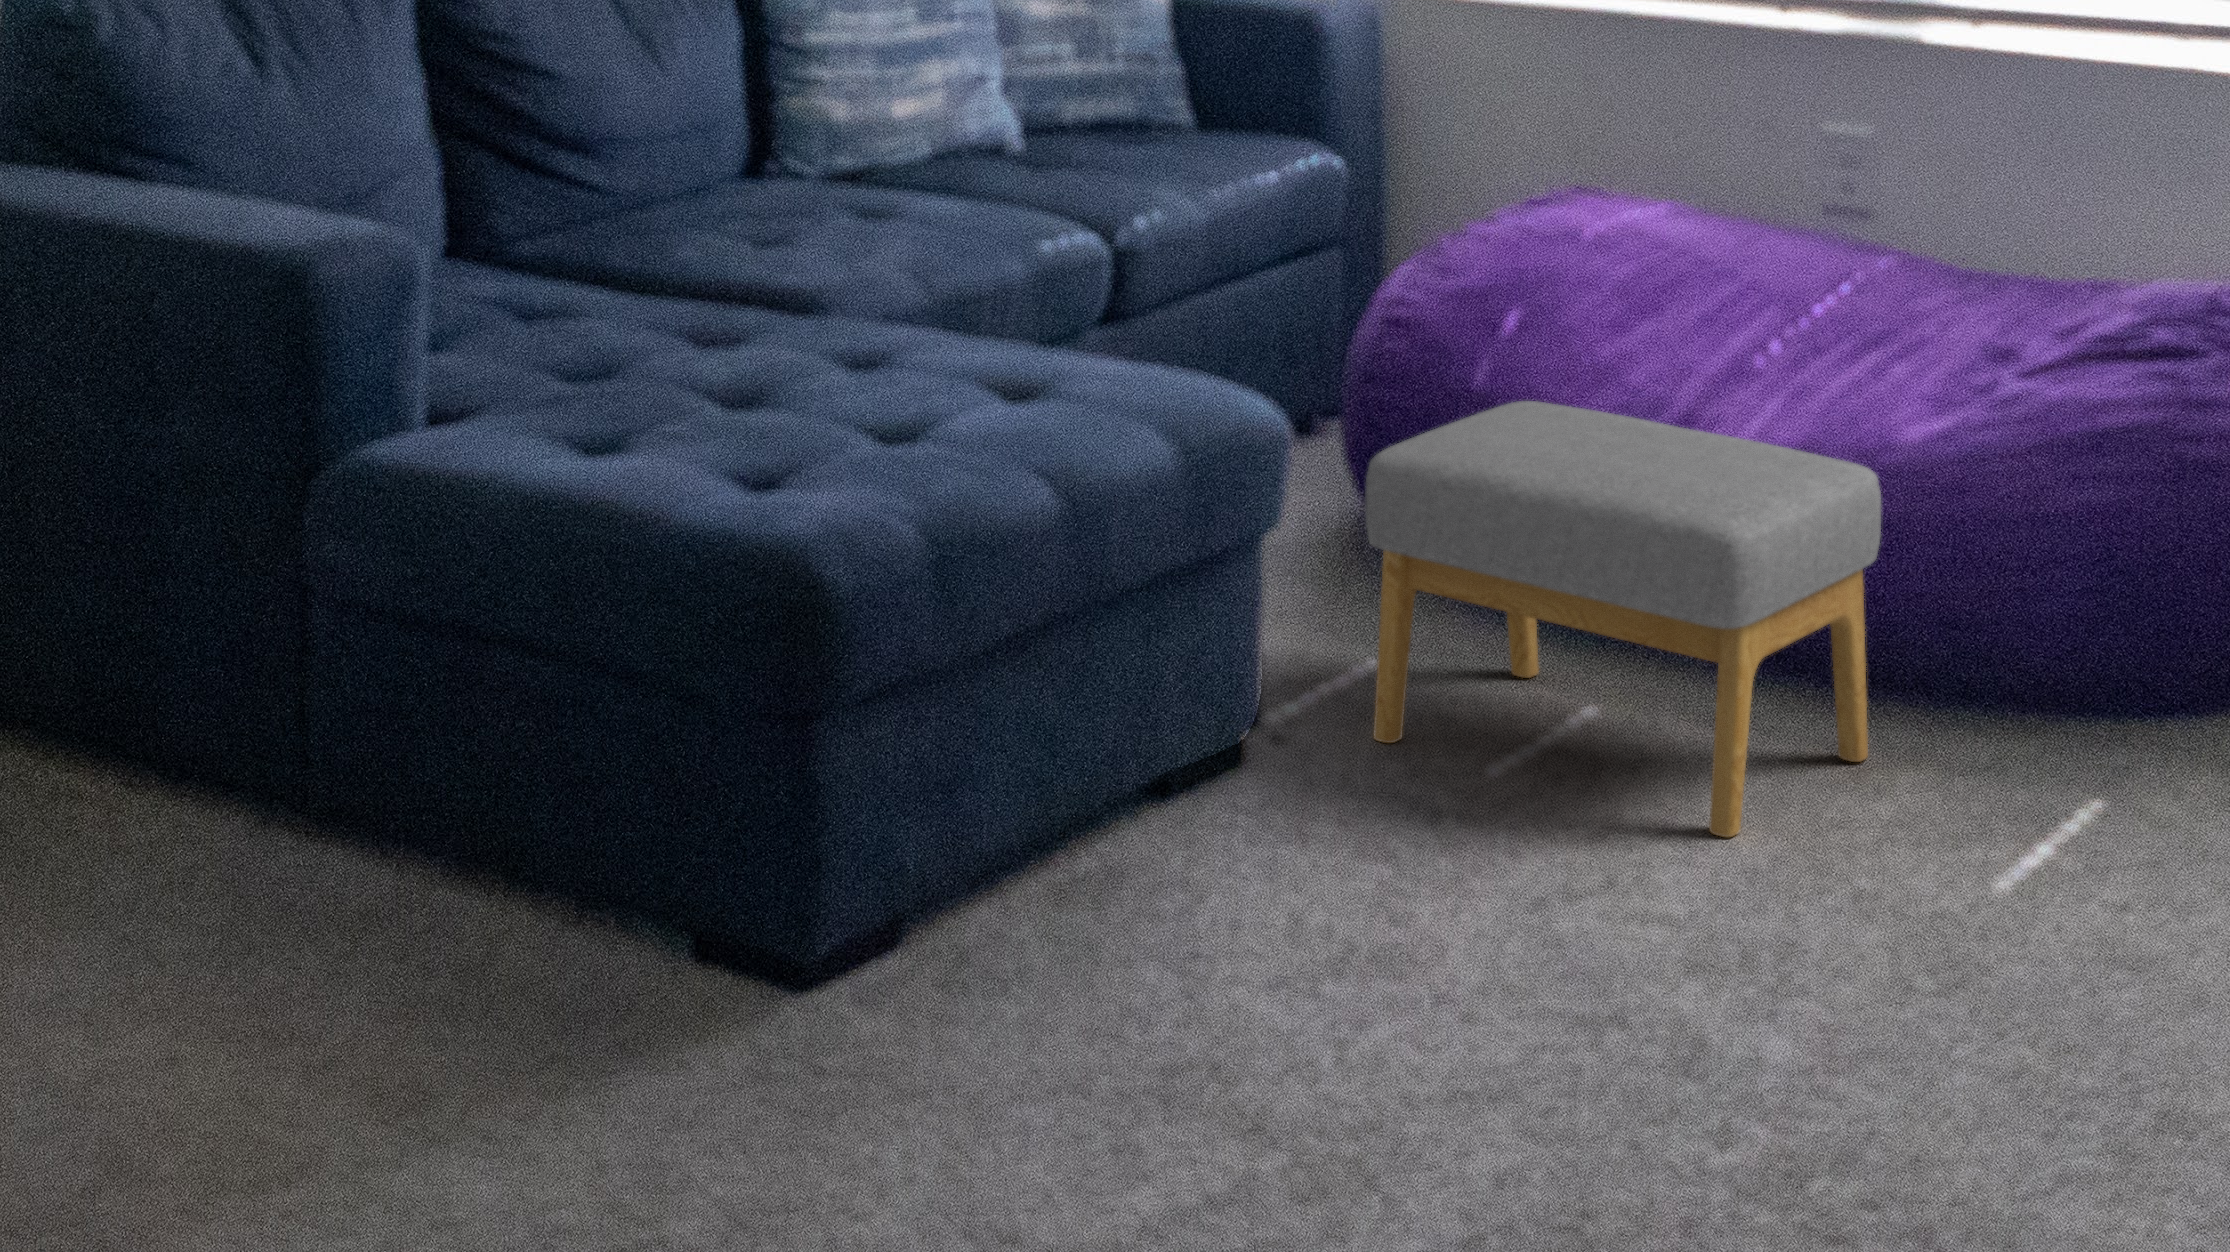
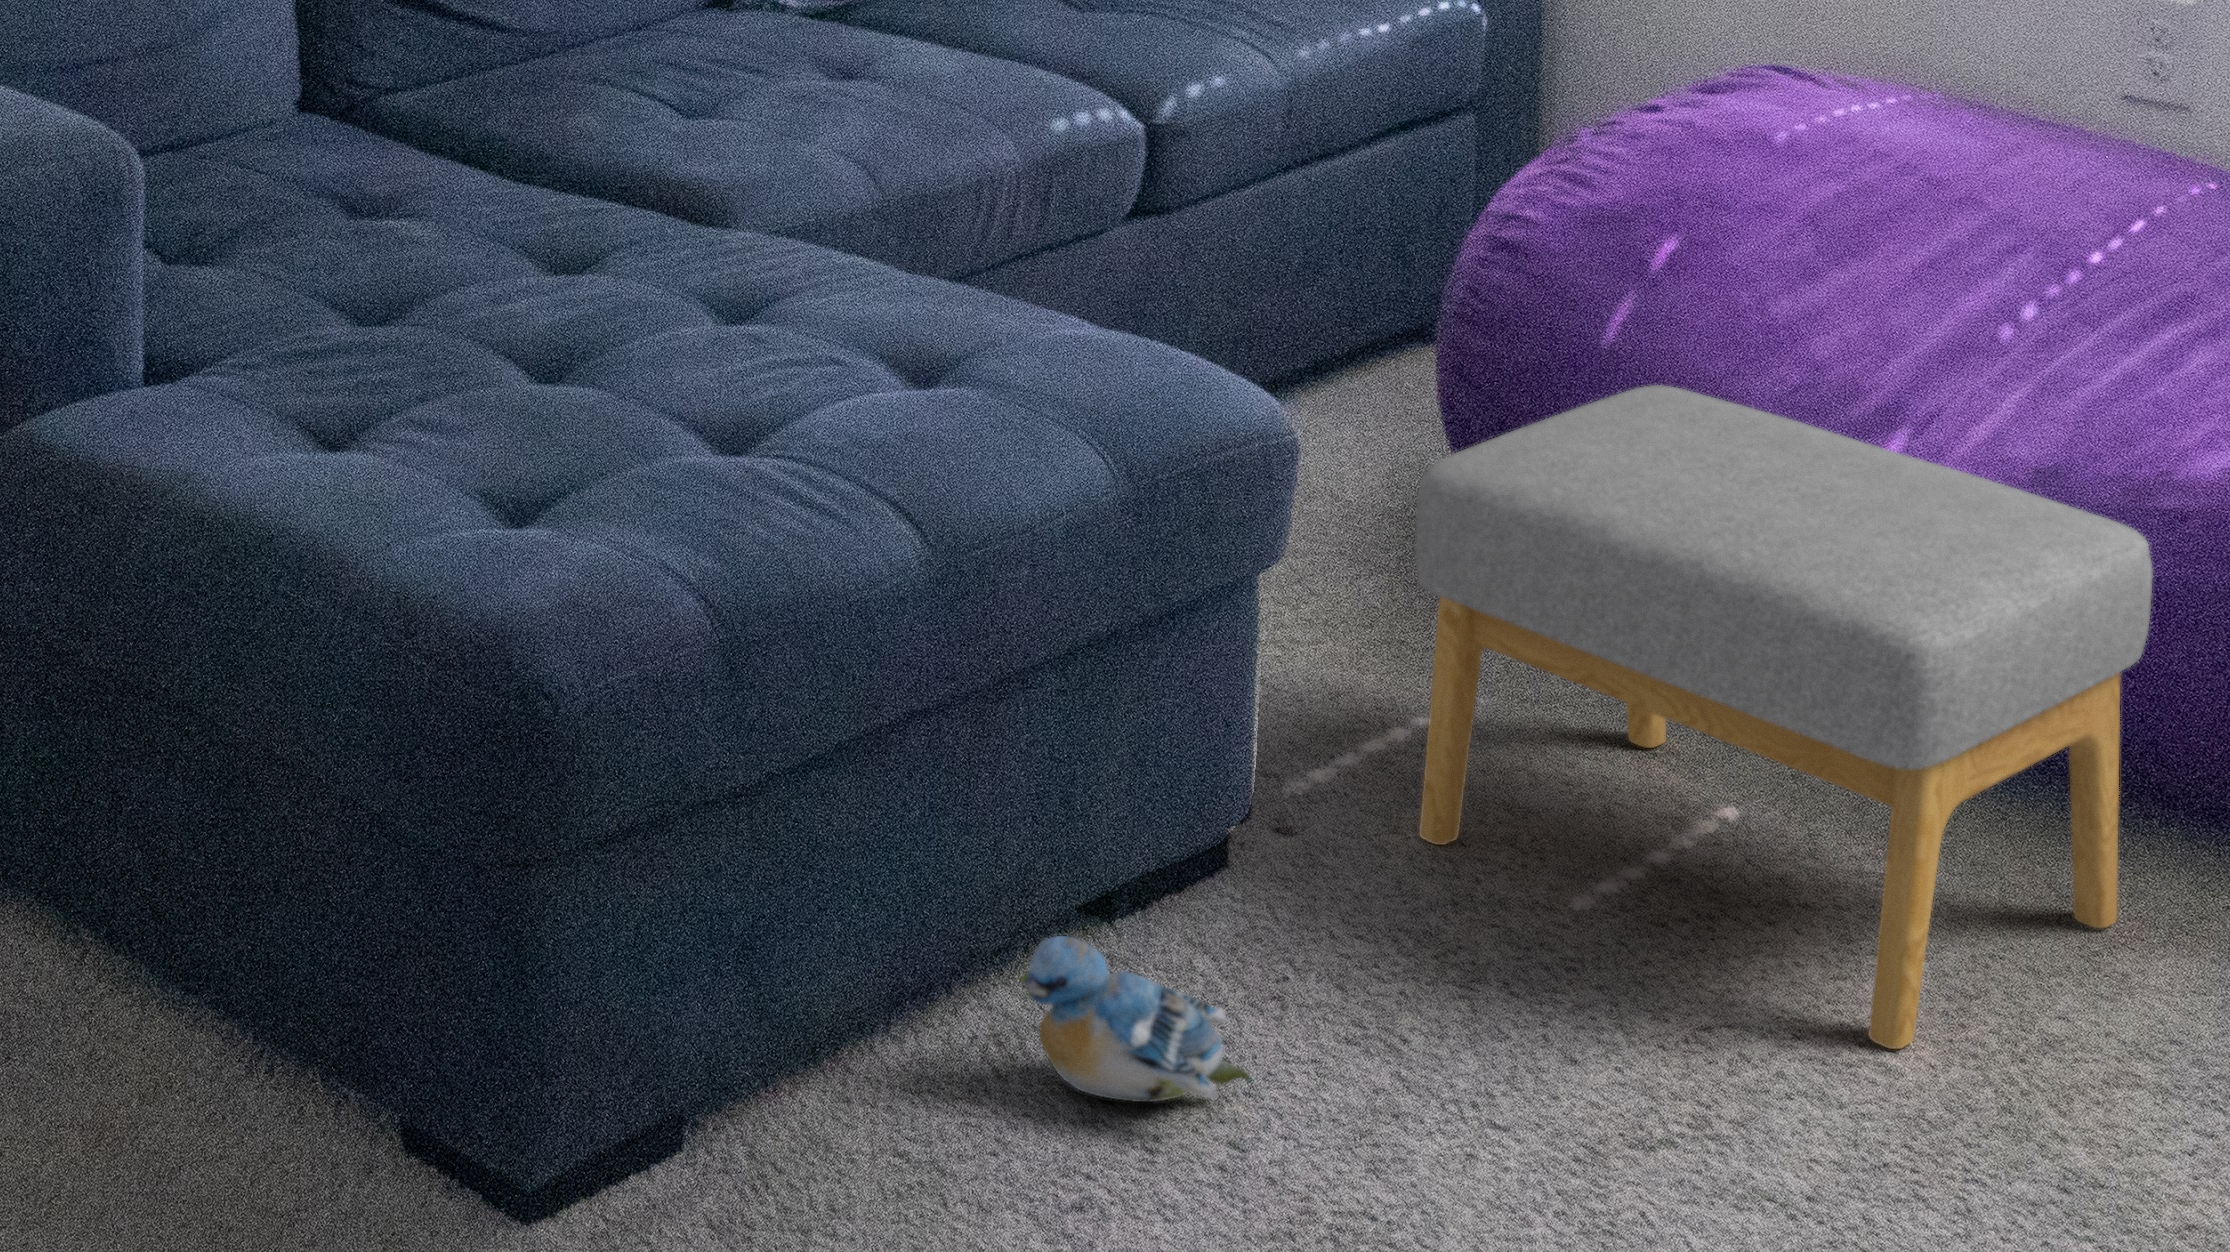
plush toy: none [1123,781,1290,899] -> present [1020,936,1249,1102]

